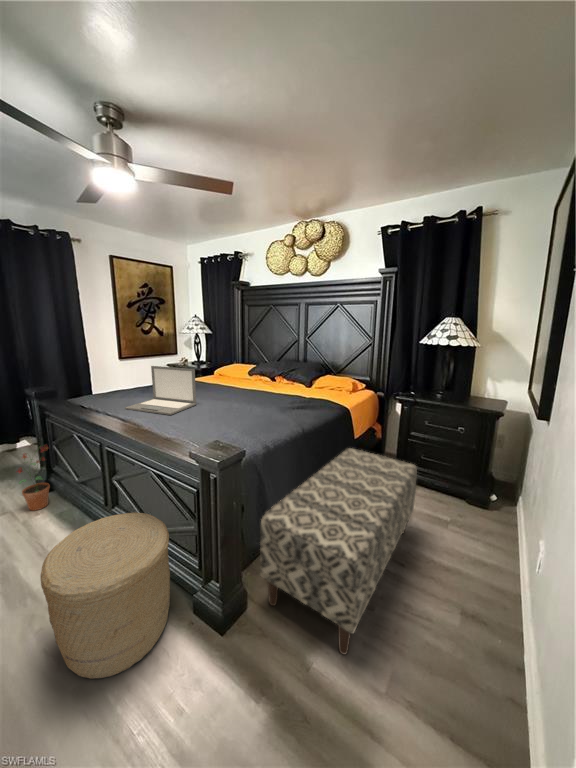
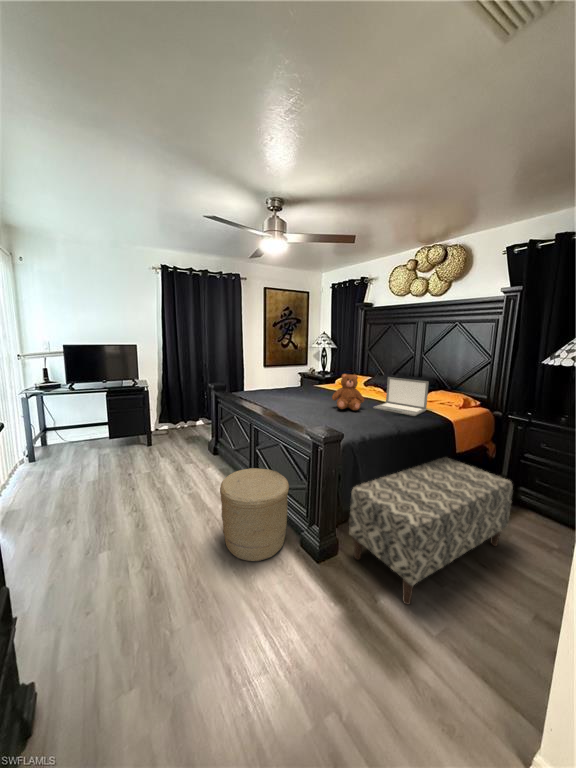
teddy bear: none [216,362,256,407] -> present [332,374,364,410]
laptop: present [125,366,196,415] -> present [373,377,429,416]
potted plant: present [18,445,50,511] -> none [201,422,220,465]

